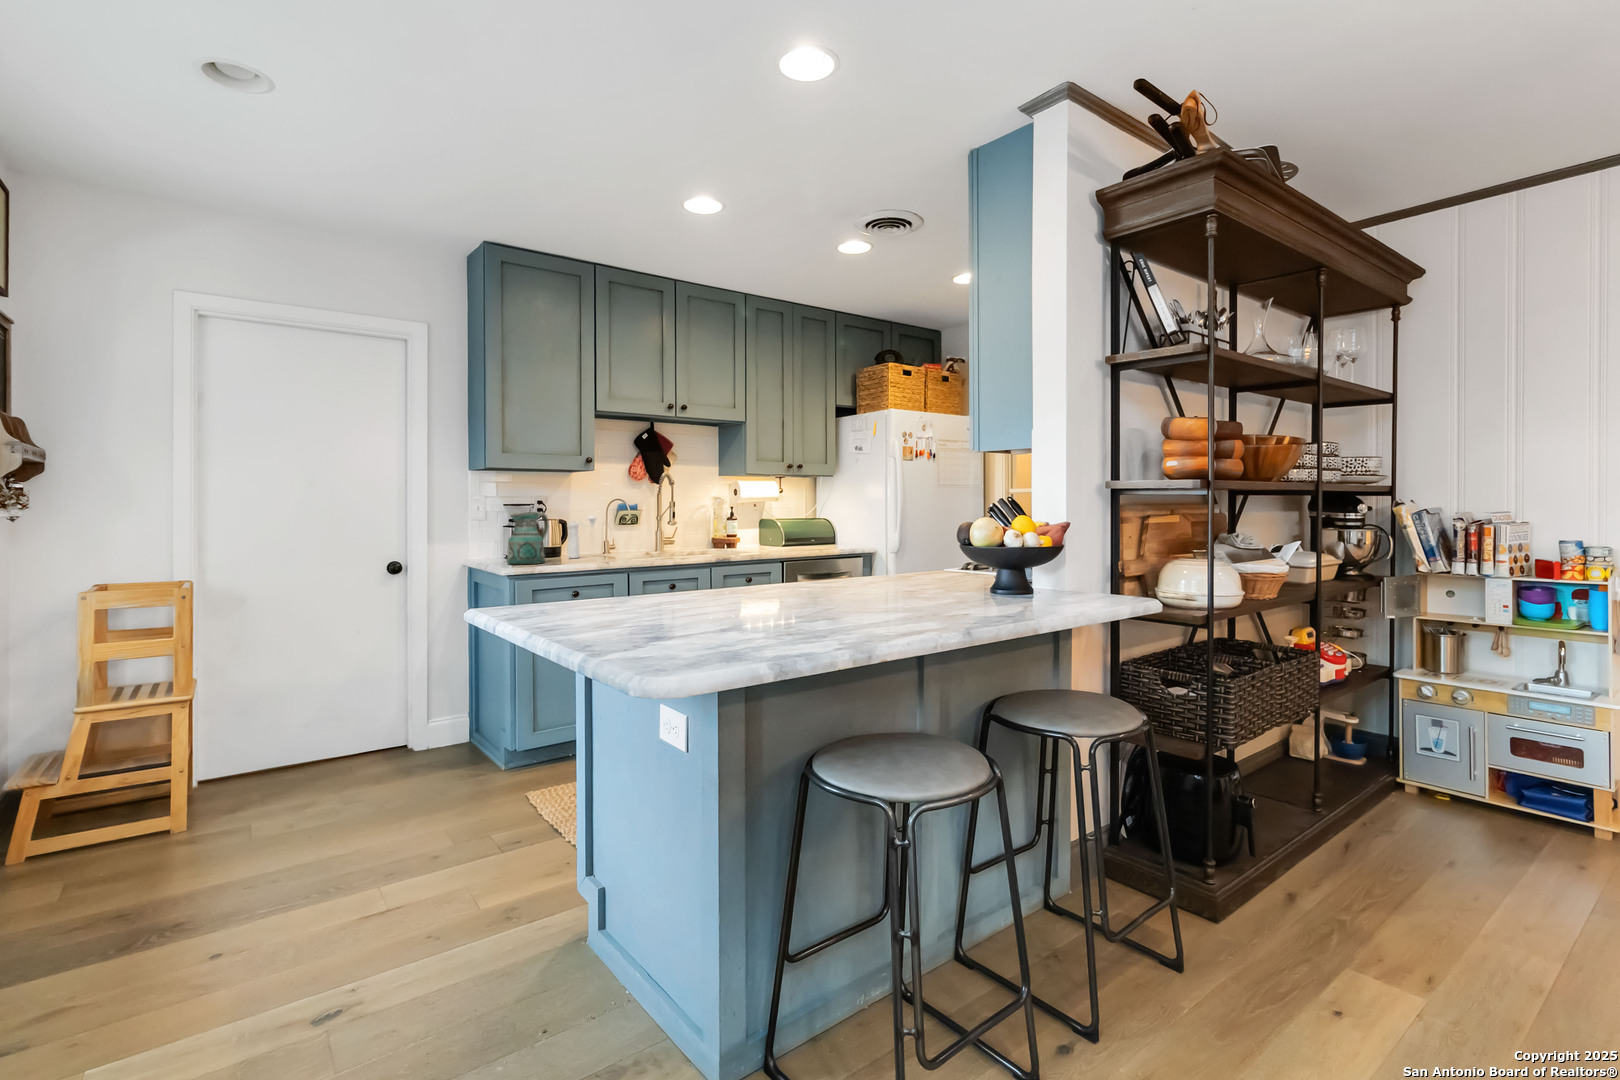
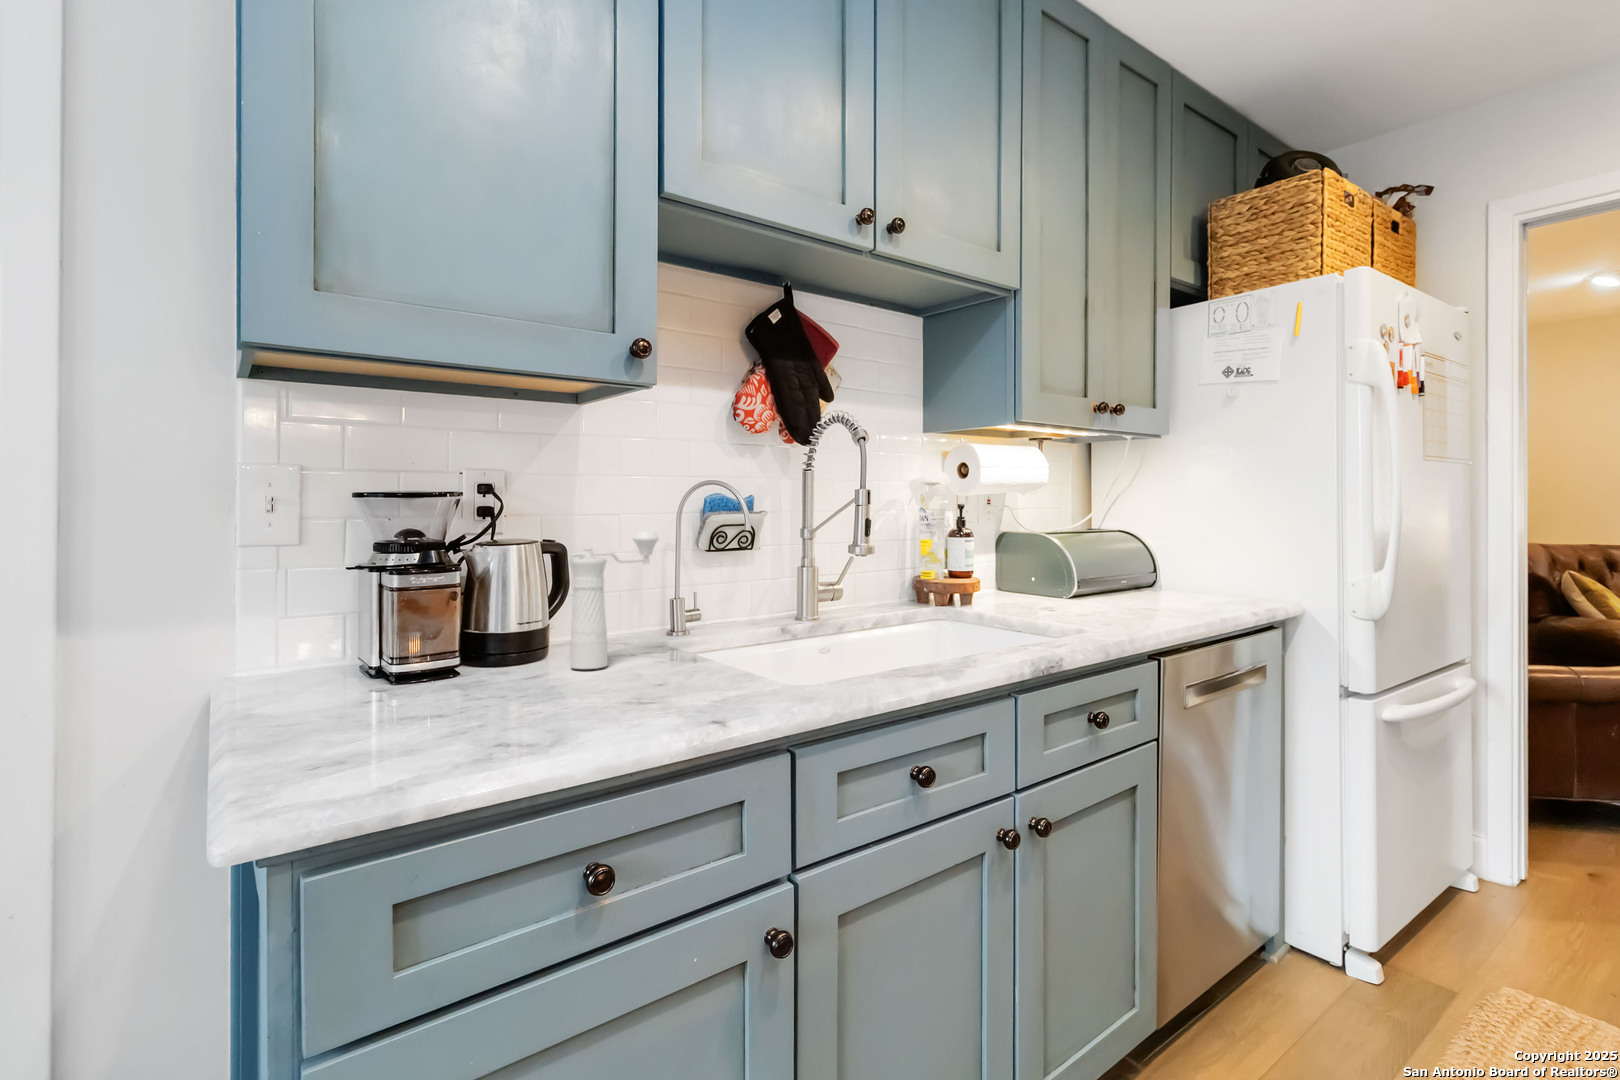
ceramic pitcher: present [507,512,549,564] -> none [331,520,505,740]

